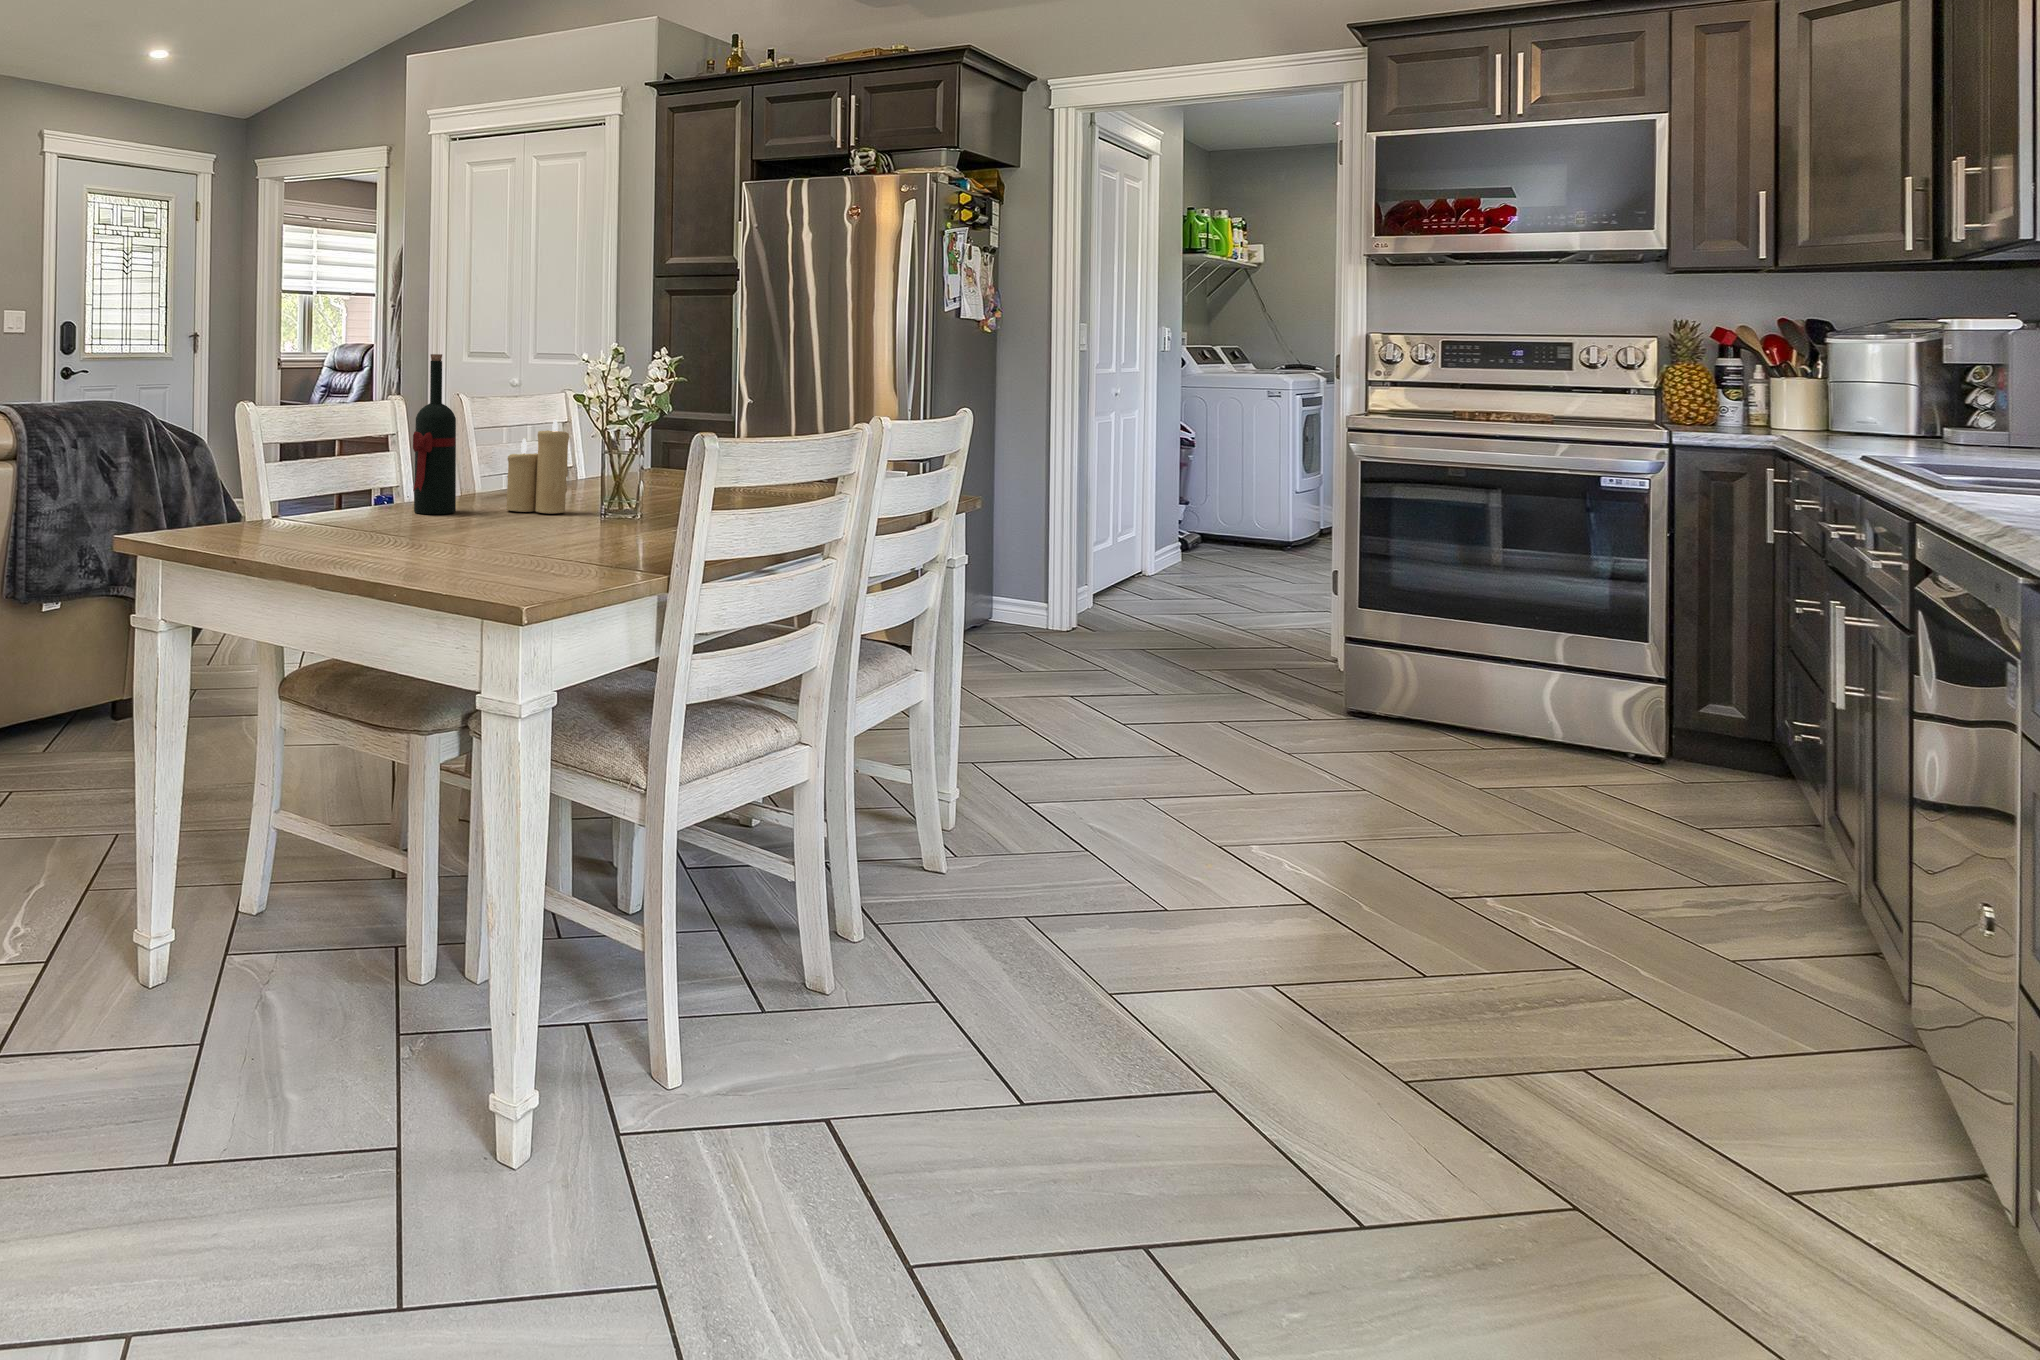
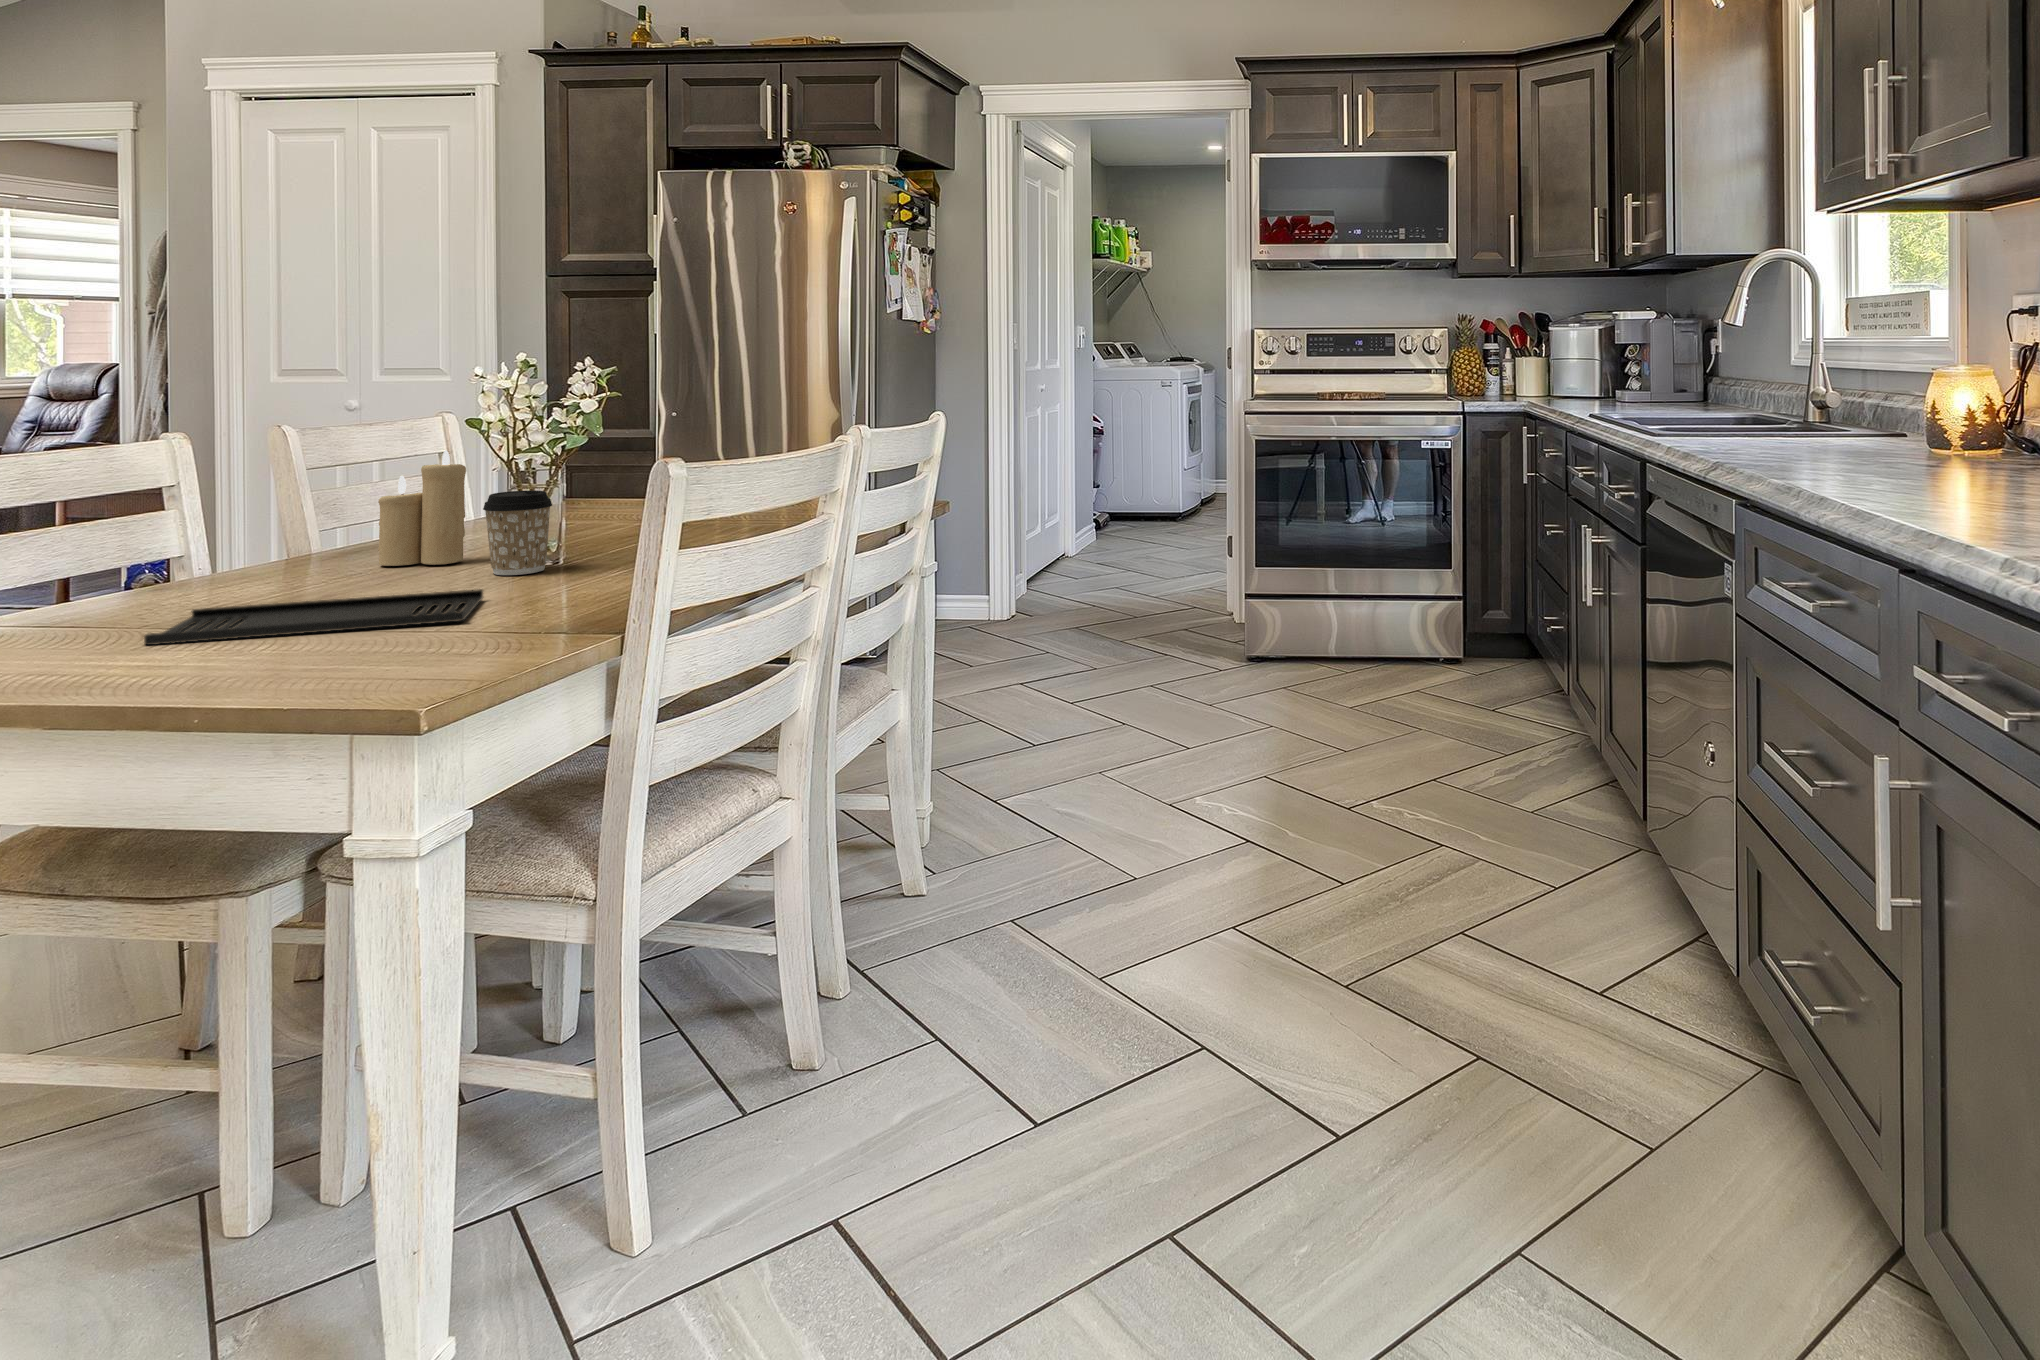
wine bottle: present [413,354,456,514] -> none [232,377,302,582]
coffee cup: none [579,456,631,526] -> present [483,490,552,575]
tray: none [358,526,576,553] -> present [144,589,483,645]

